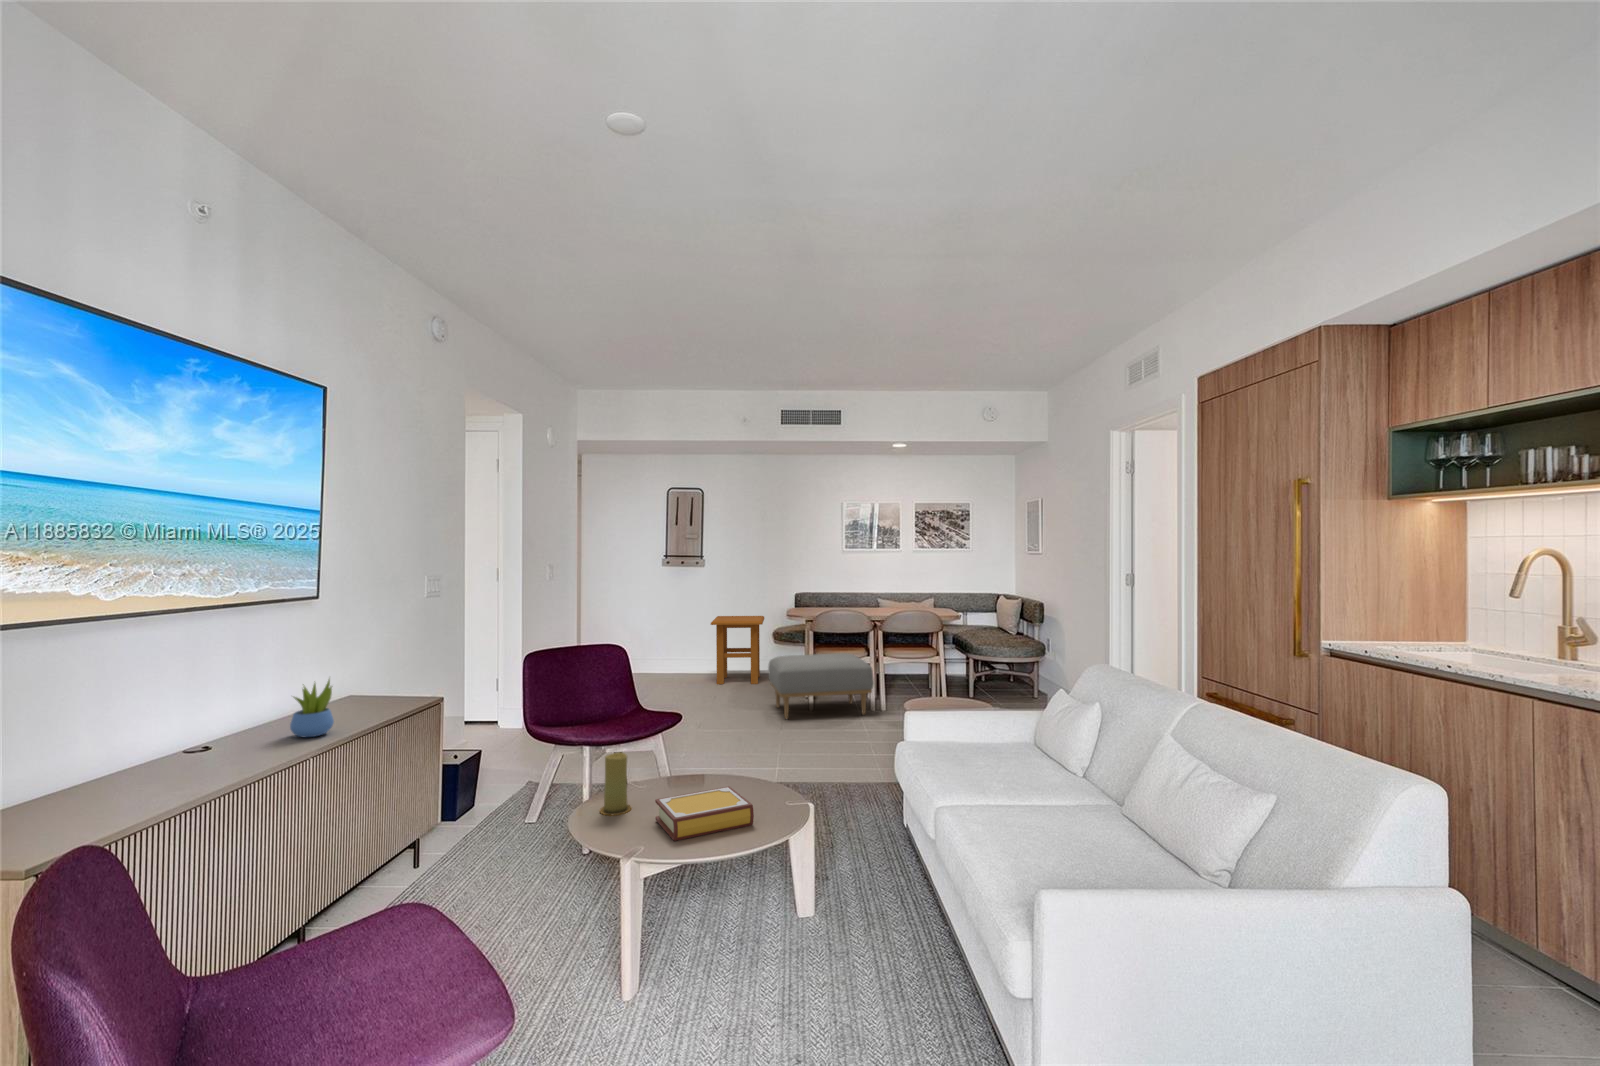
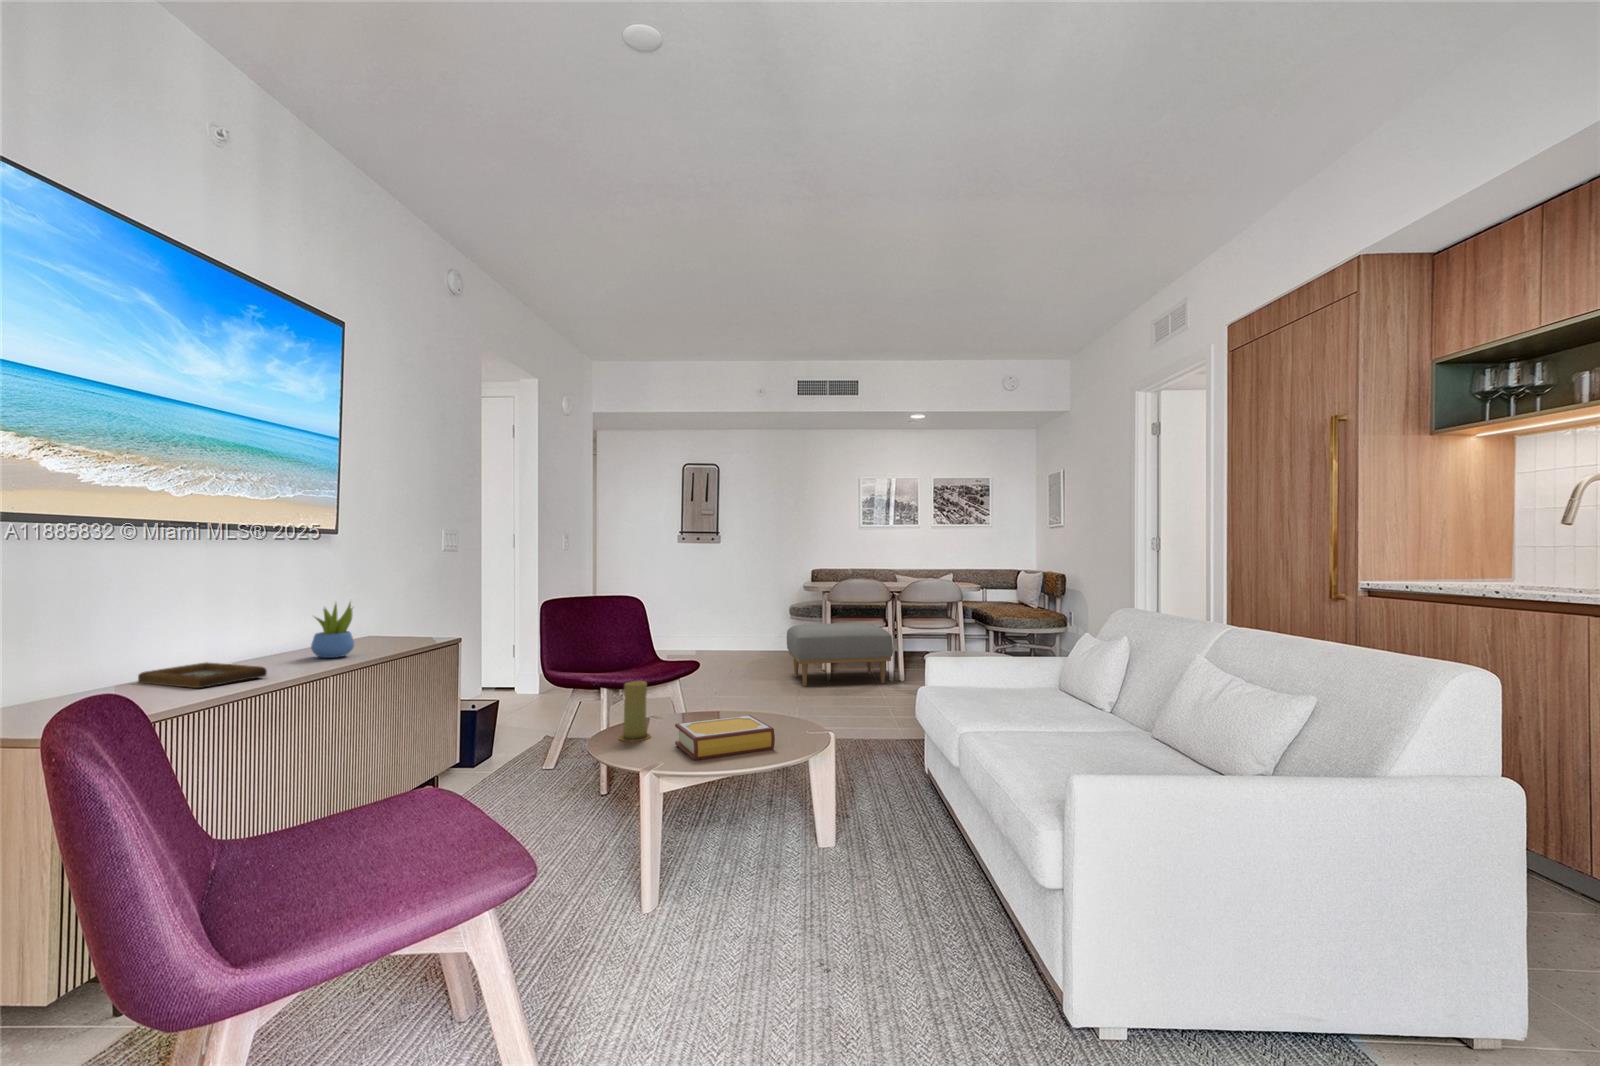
side table: present [711,616,764,684] -> none [729,591,782,658]
picture frame: none [115,754,246,790] -> present [138,663,267,688]

